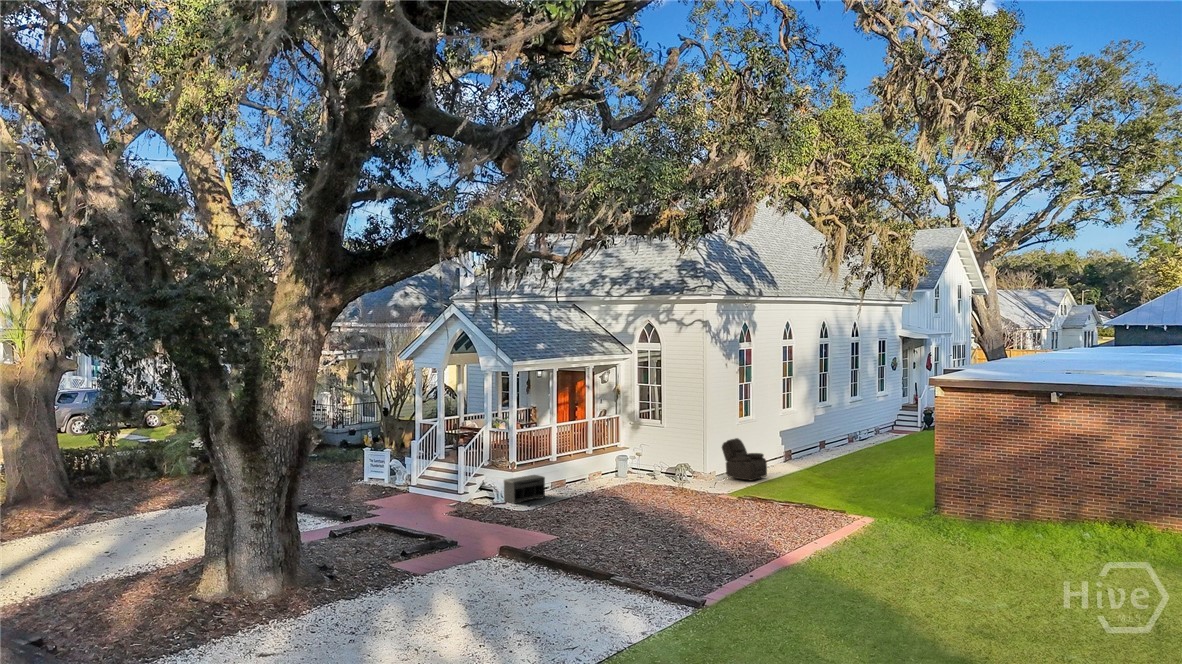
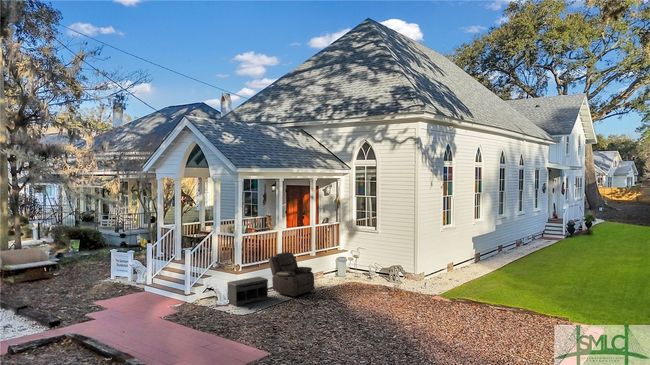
chair: present [722,438,767,481] -> present [269,252,314,296]

